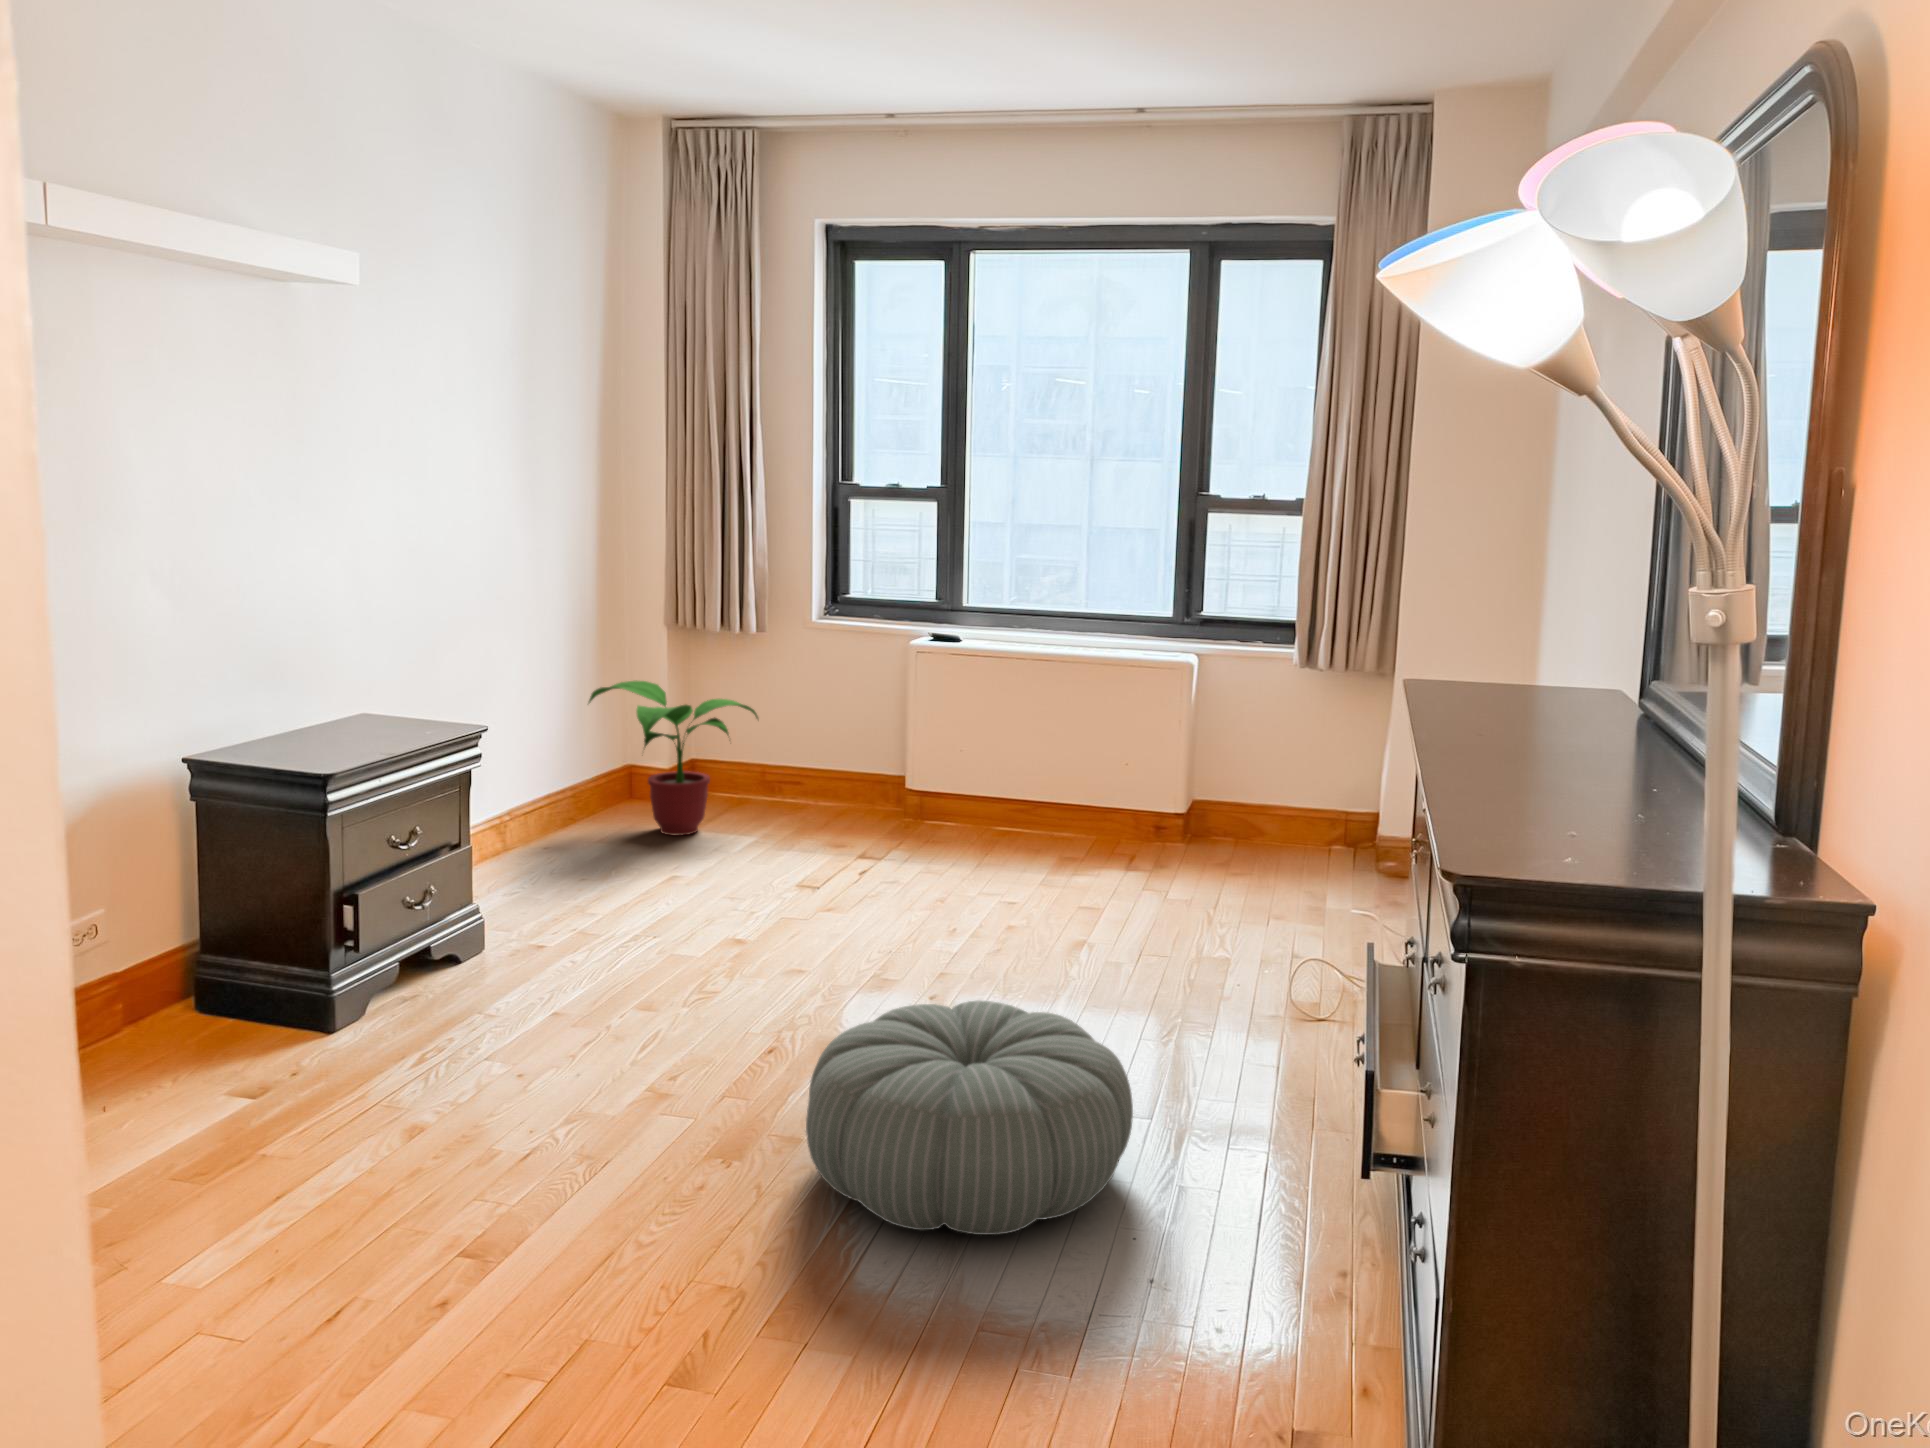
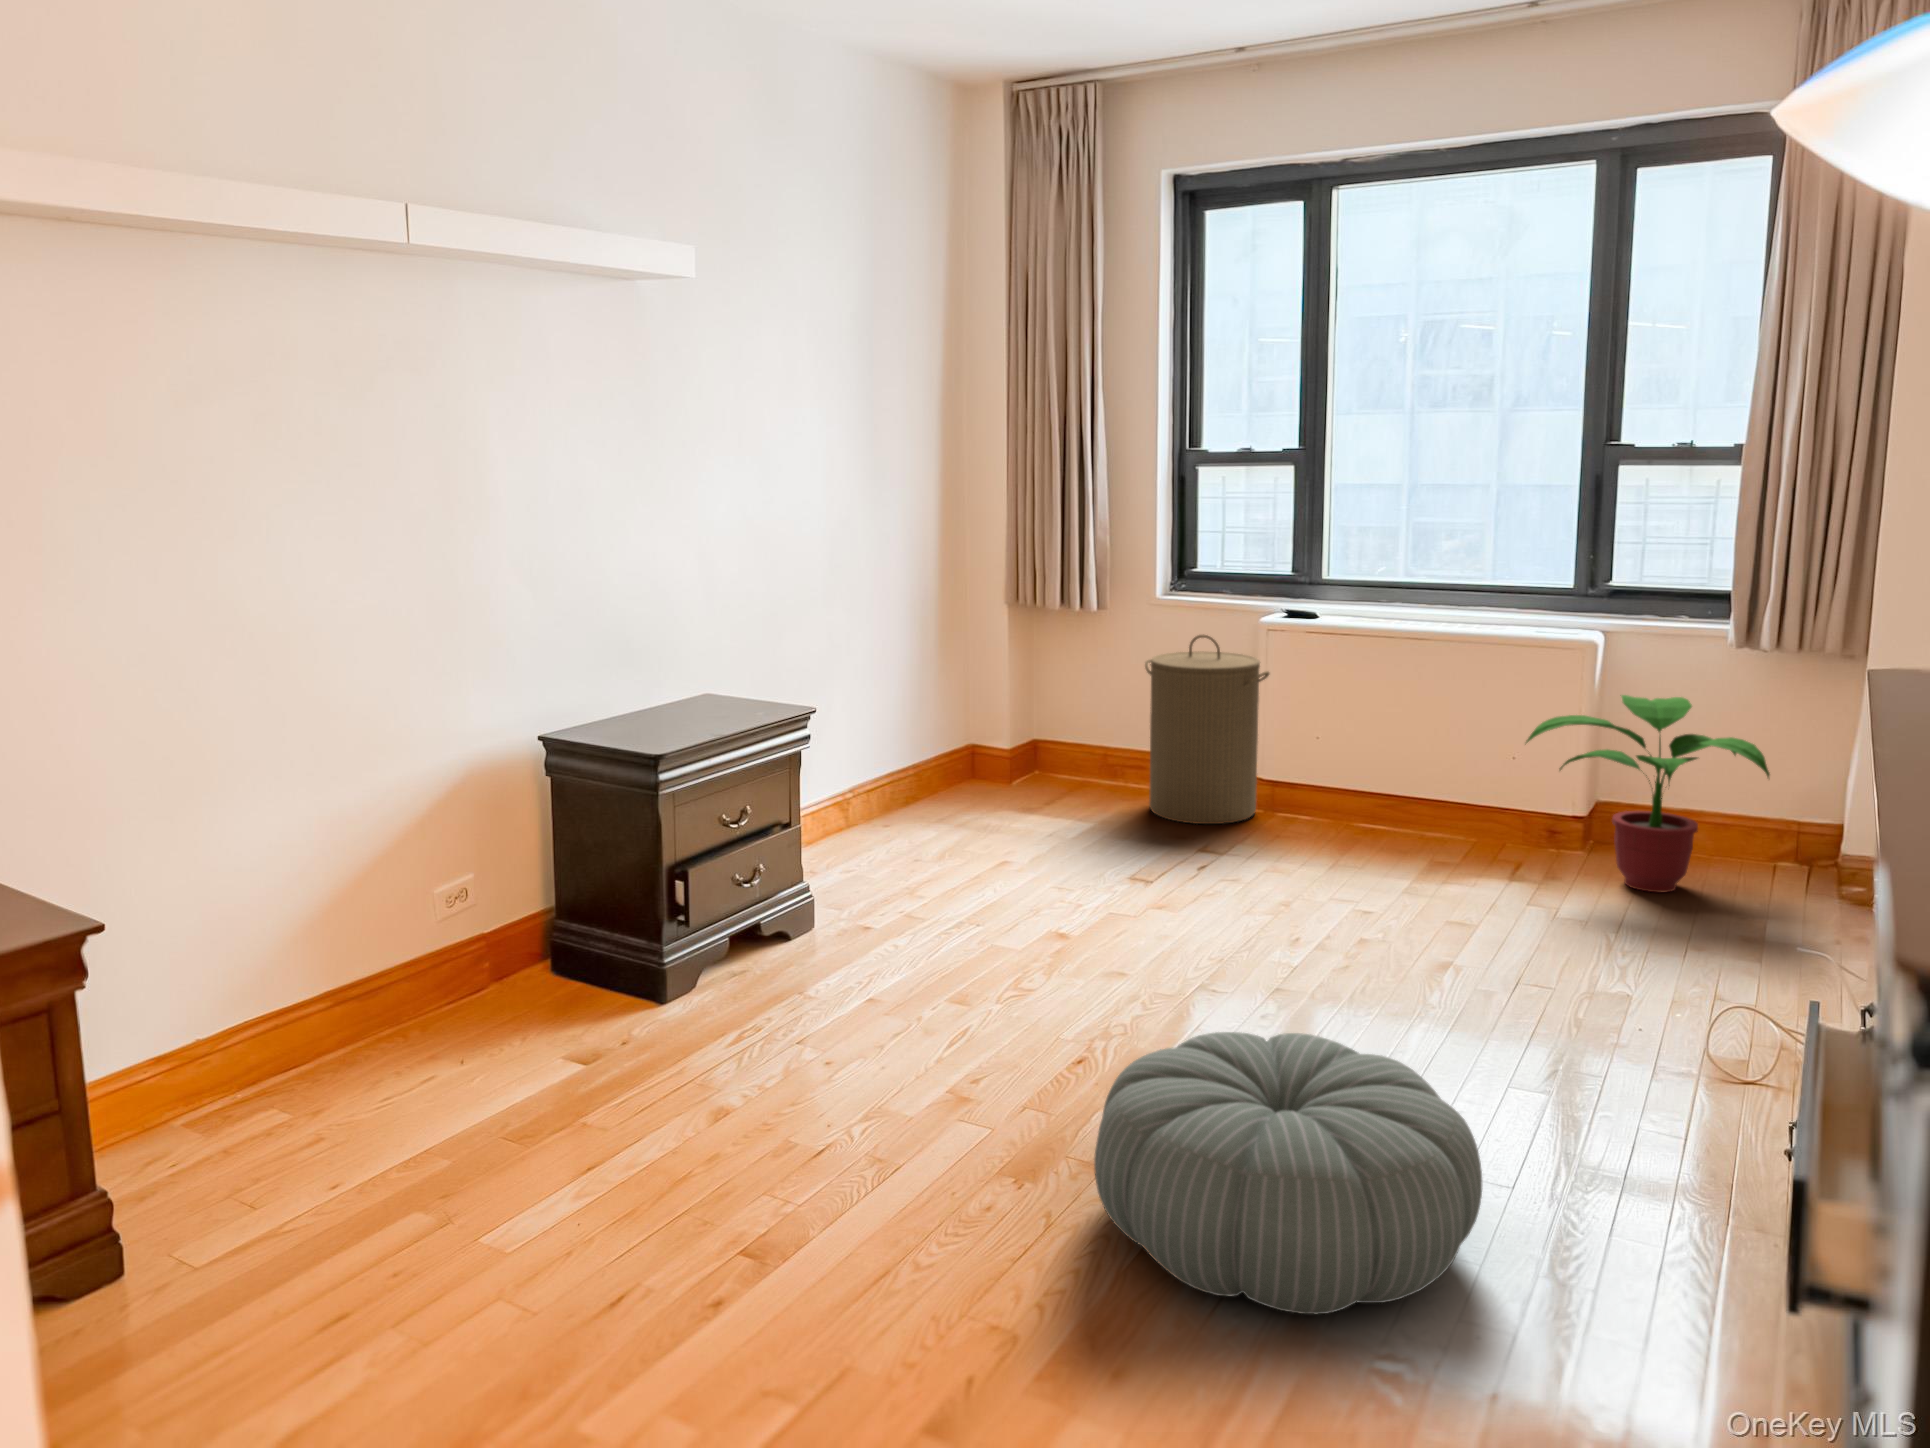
laundry hamper: none [803,656,920,833] -> present [1145,635,1269,824]
potted plant: present [589,681,758,835] -> present [1526,695,1770,892]

